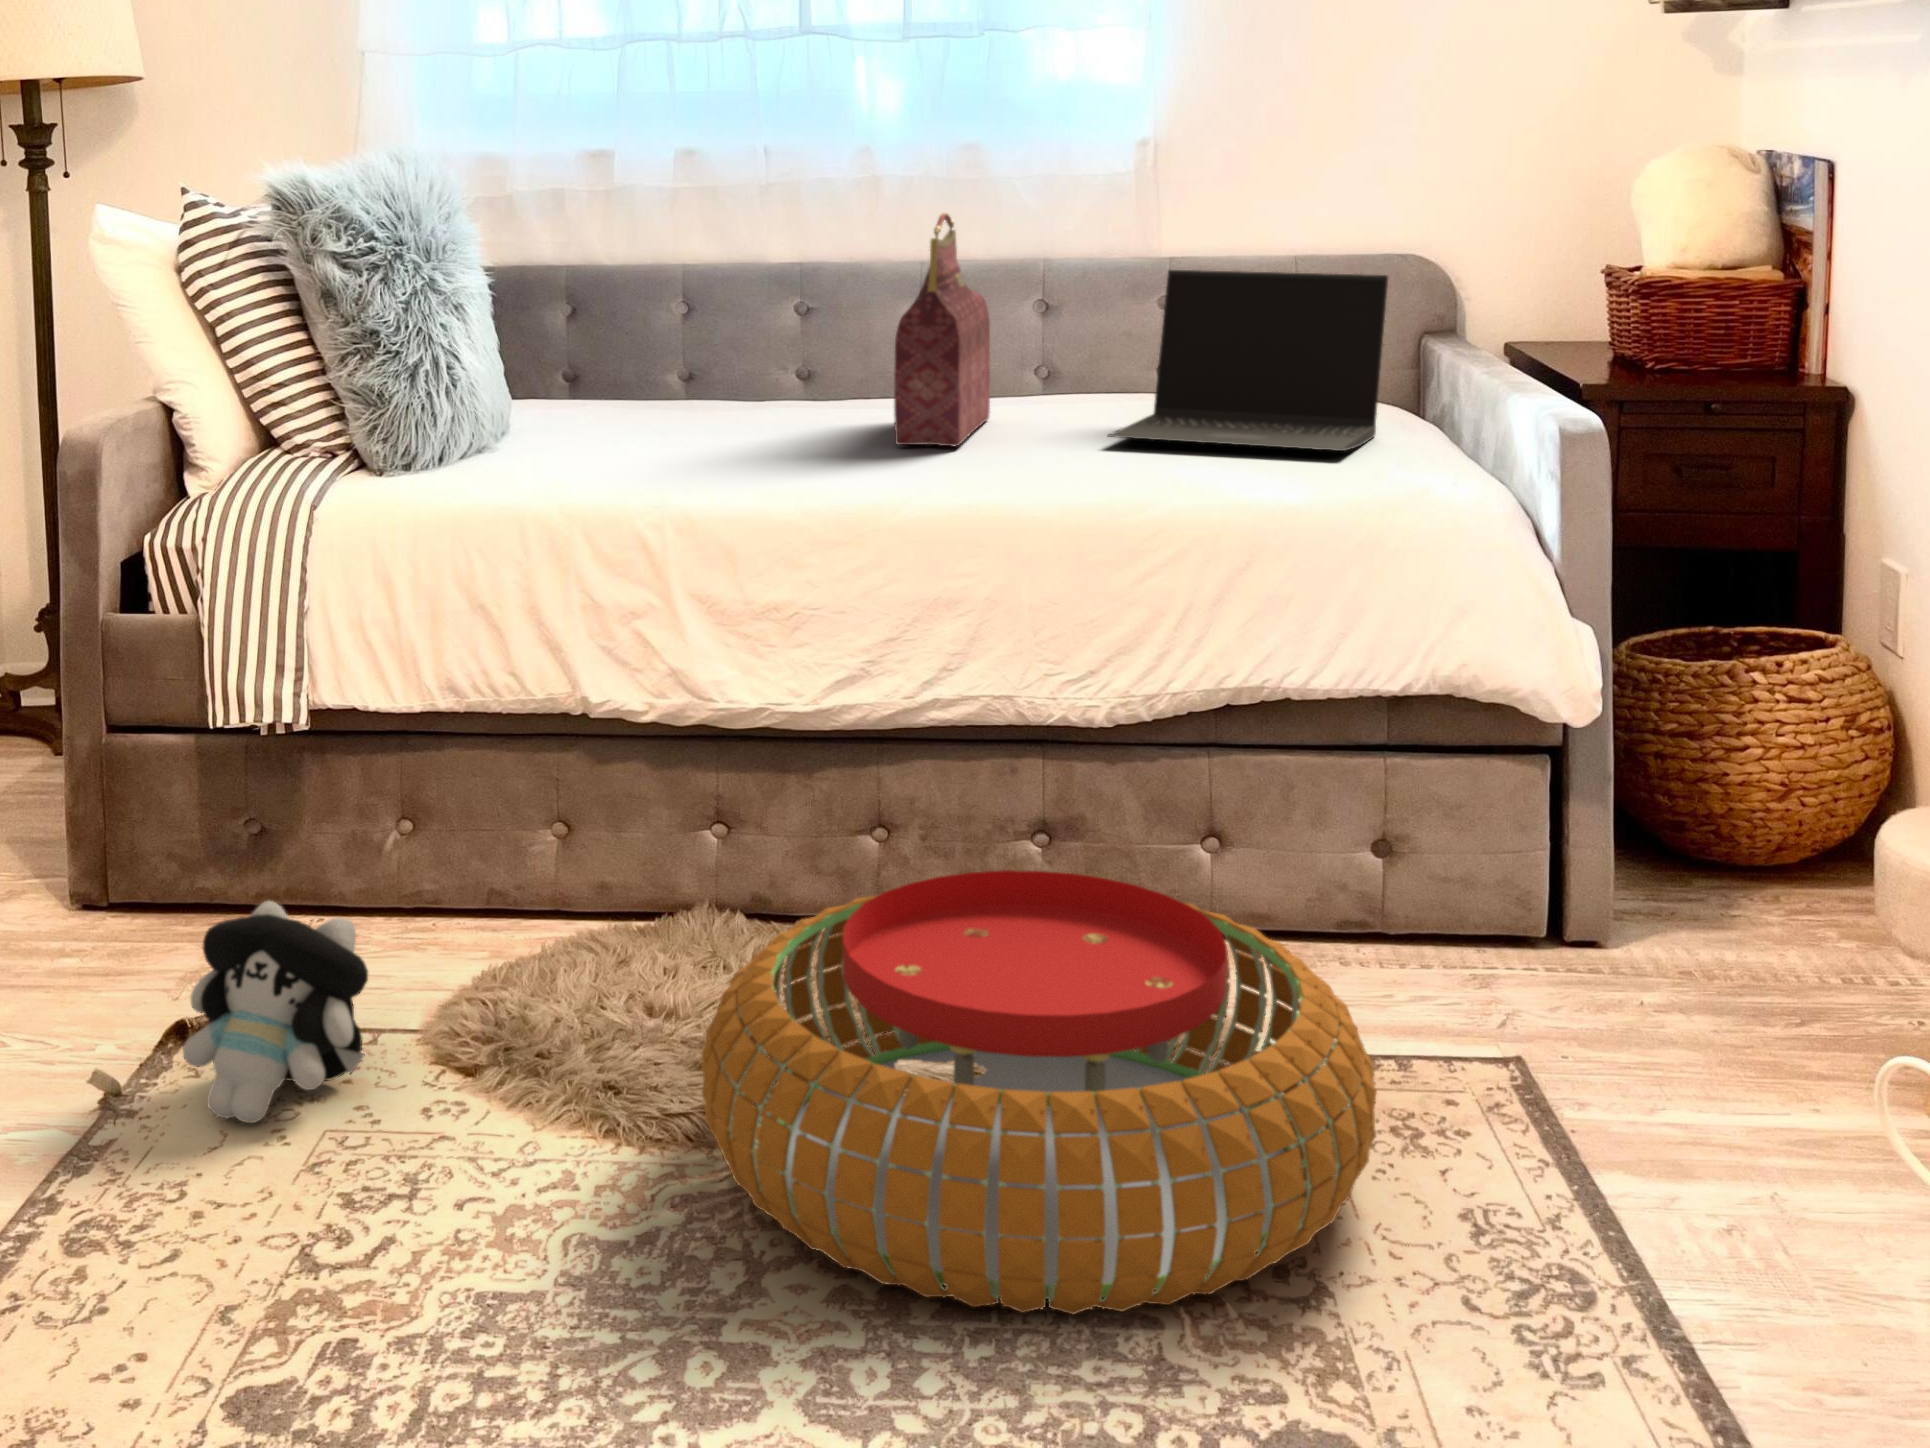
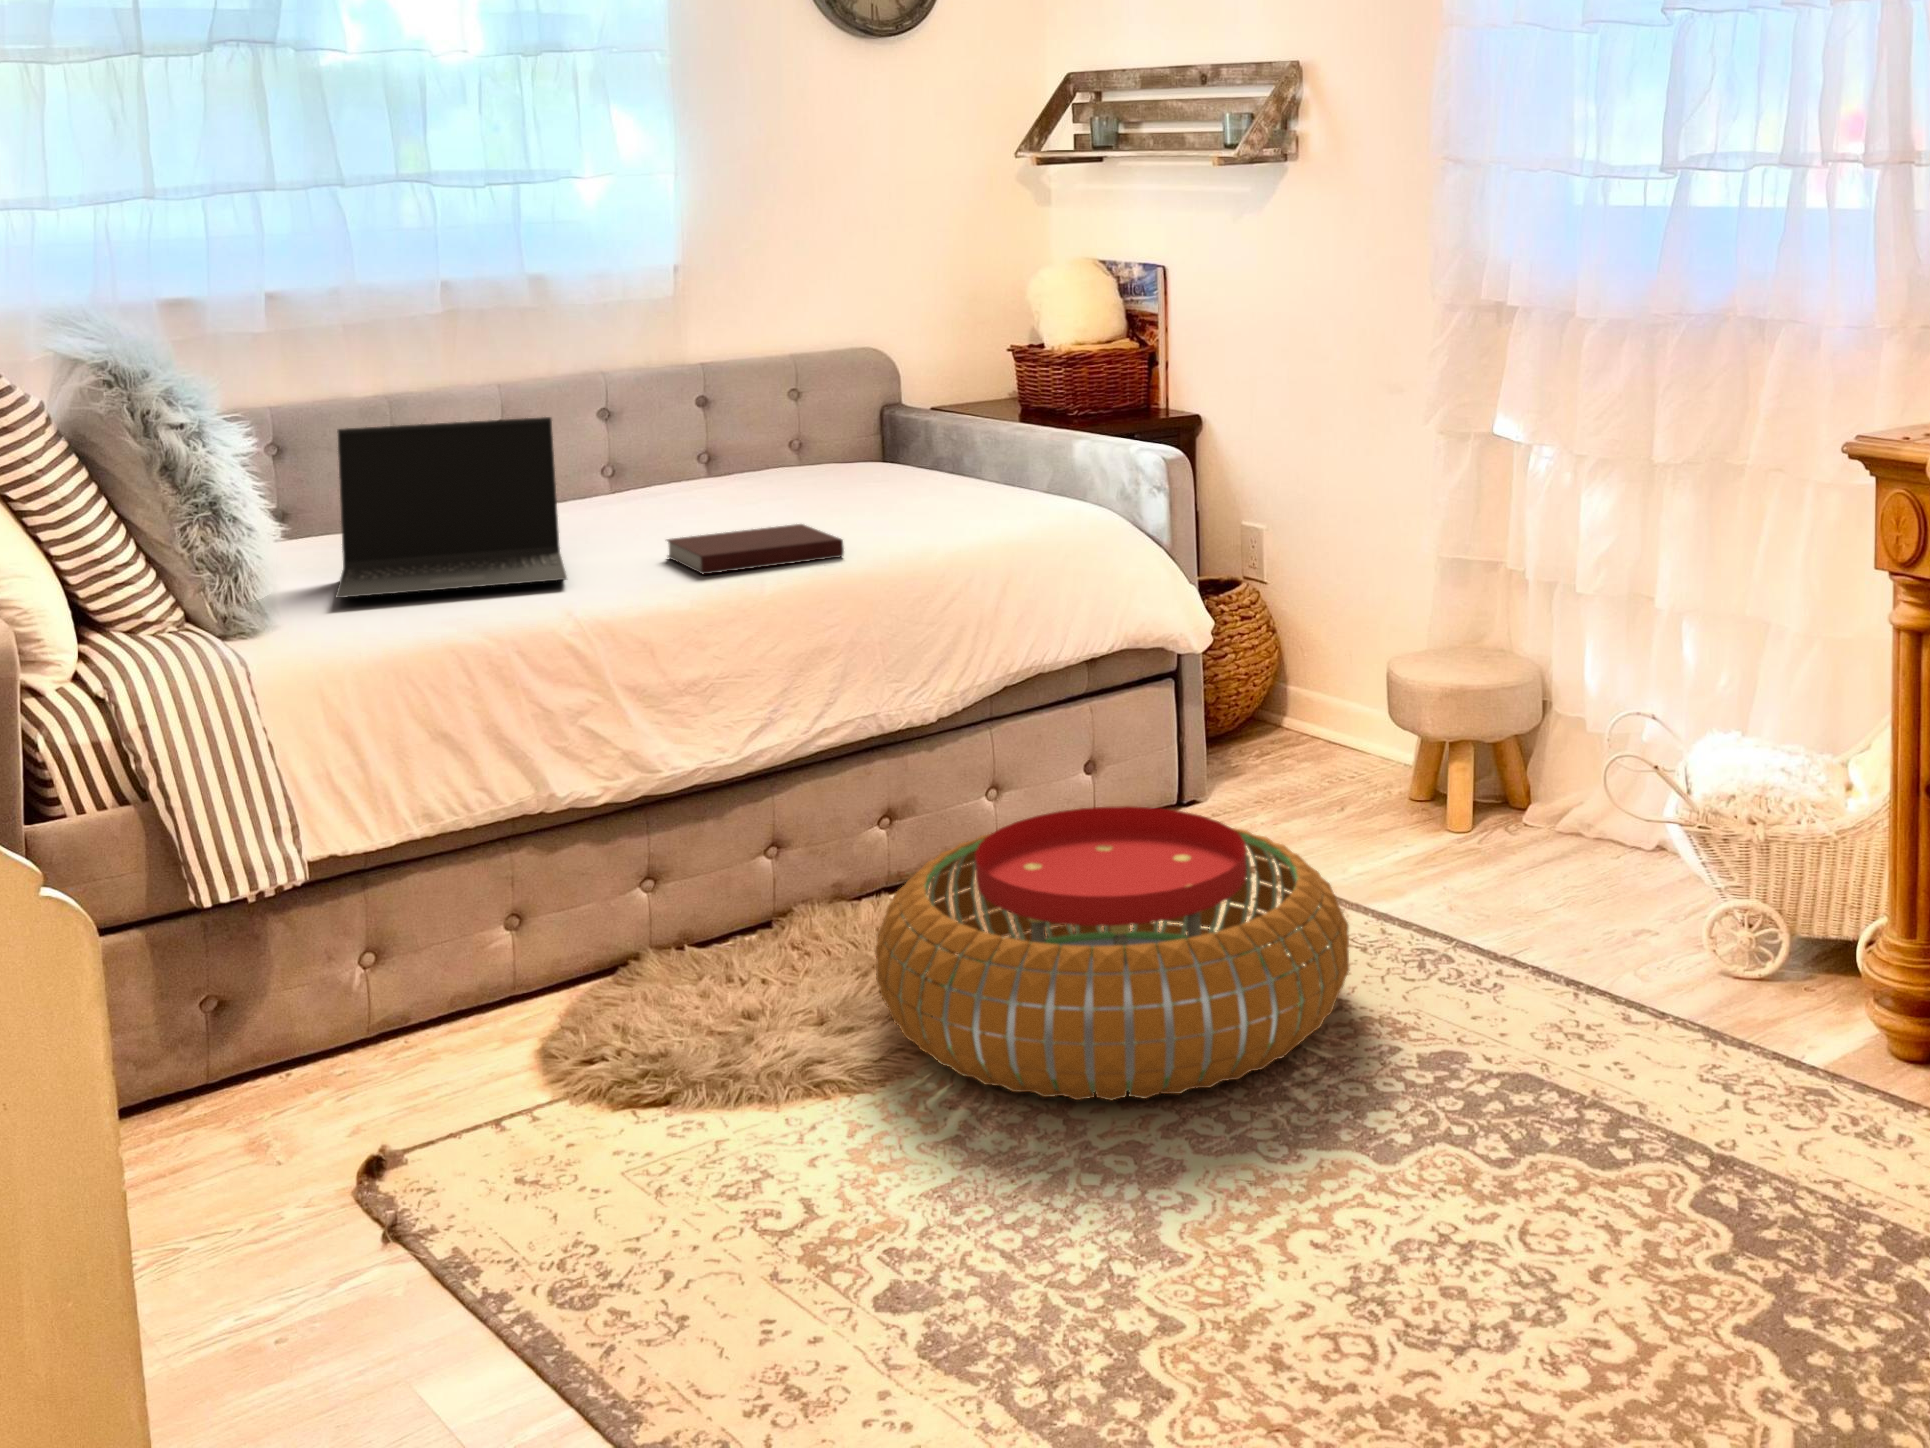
handbag: present [894,213,990,446] -> none [600,339,706,537]
laptop: present [1108,270,1388,451] -> present [336,417,567,598]
notebook: none [825,445,1024,495] -> present [667,524,844,574]
plush toy: present [183,901,368,1123] -> none [433,1006,620,1208]

